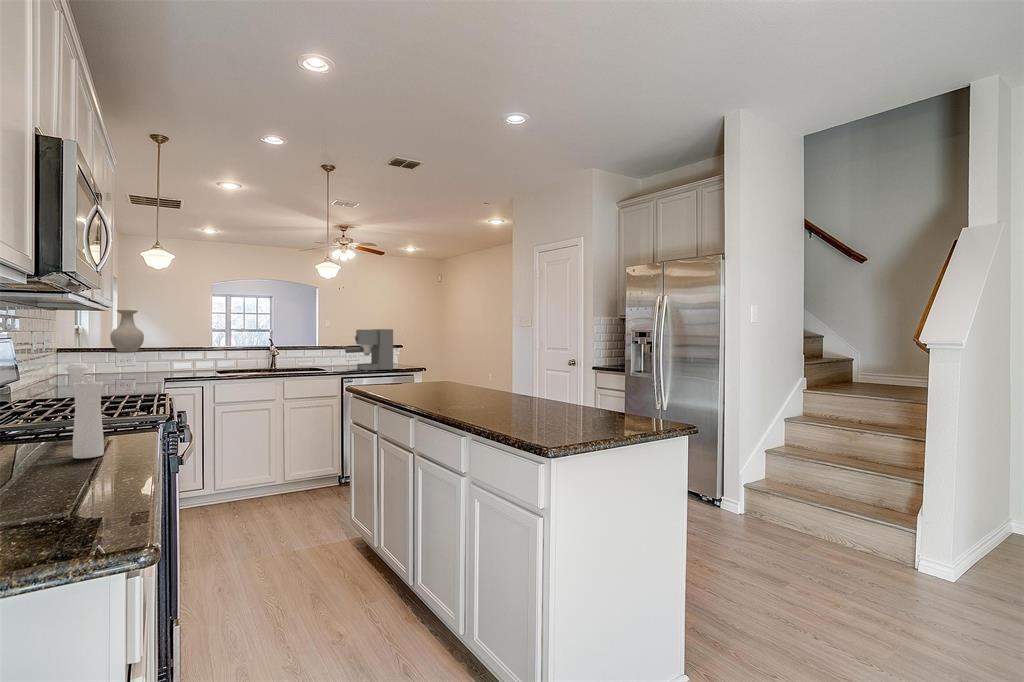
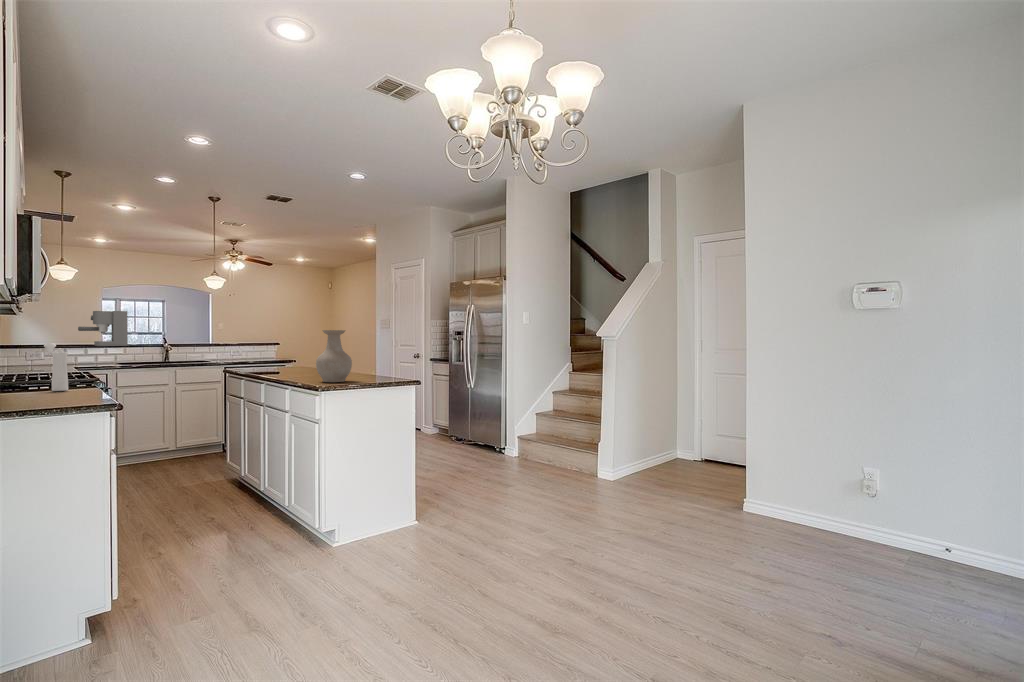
vase: present [110,310,144,352] -> present [316,330,352,382]
coffee maker: present [345,329,393,371] -> present [78,311,128,347]

